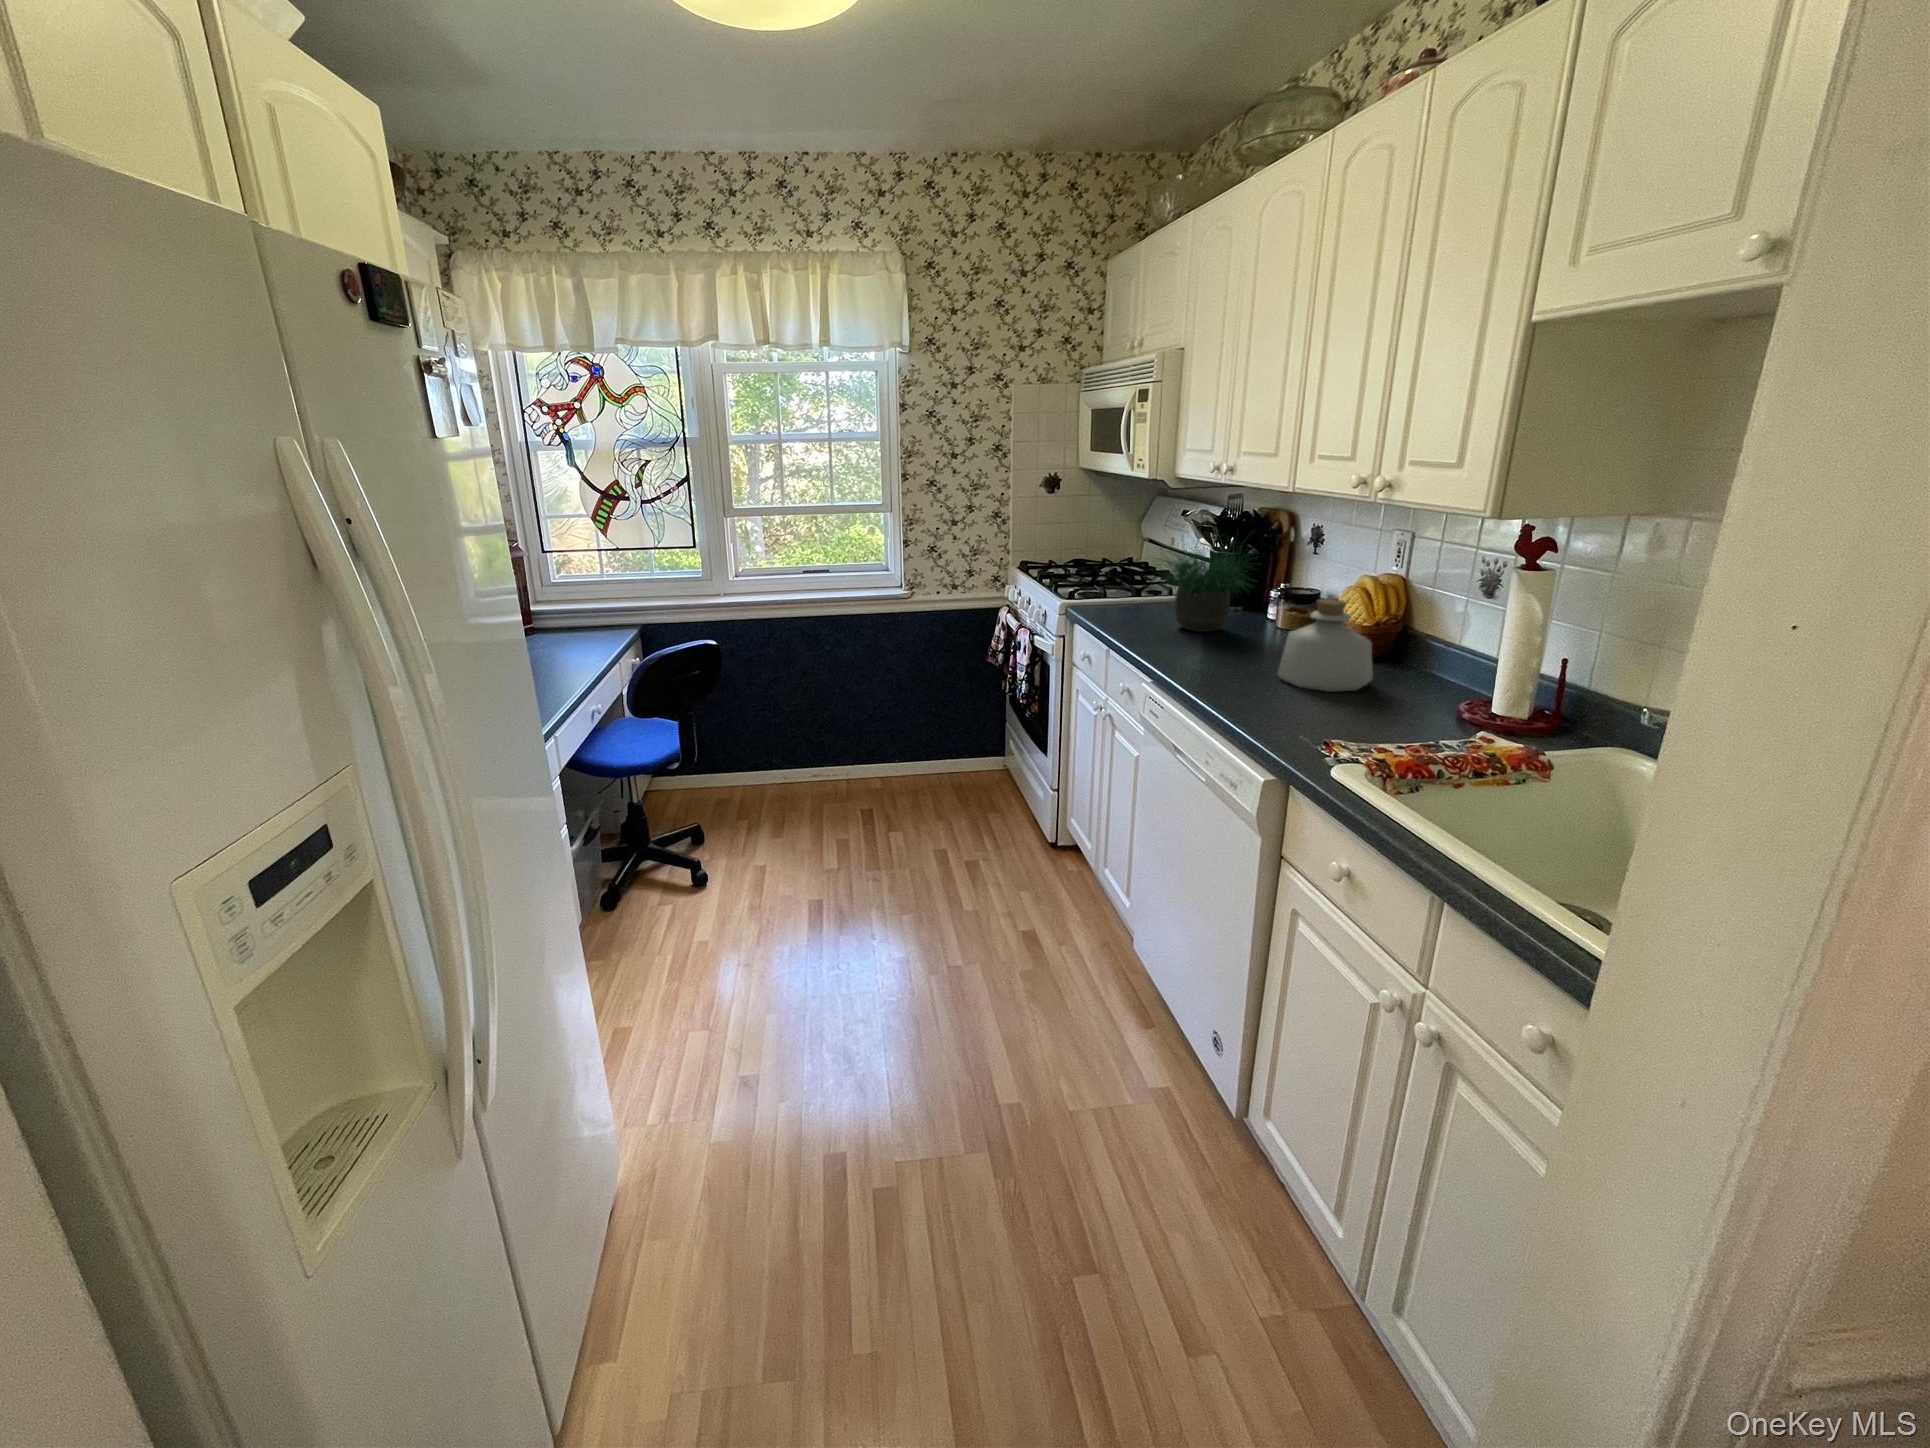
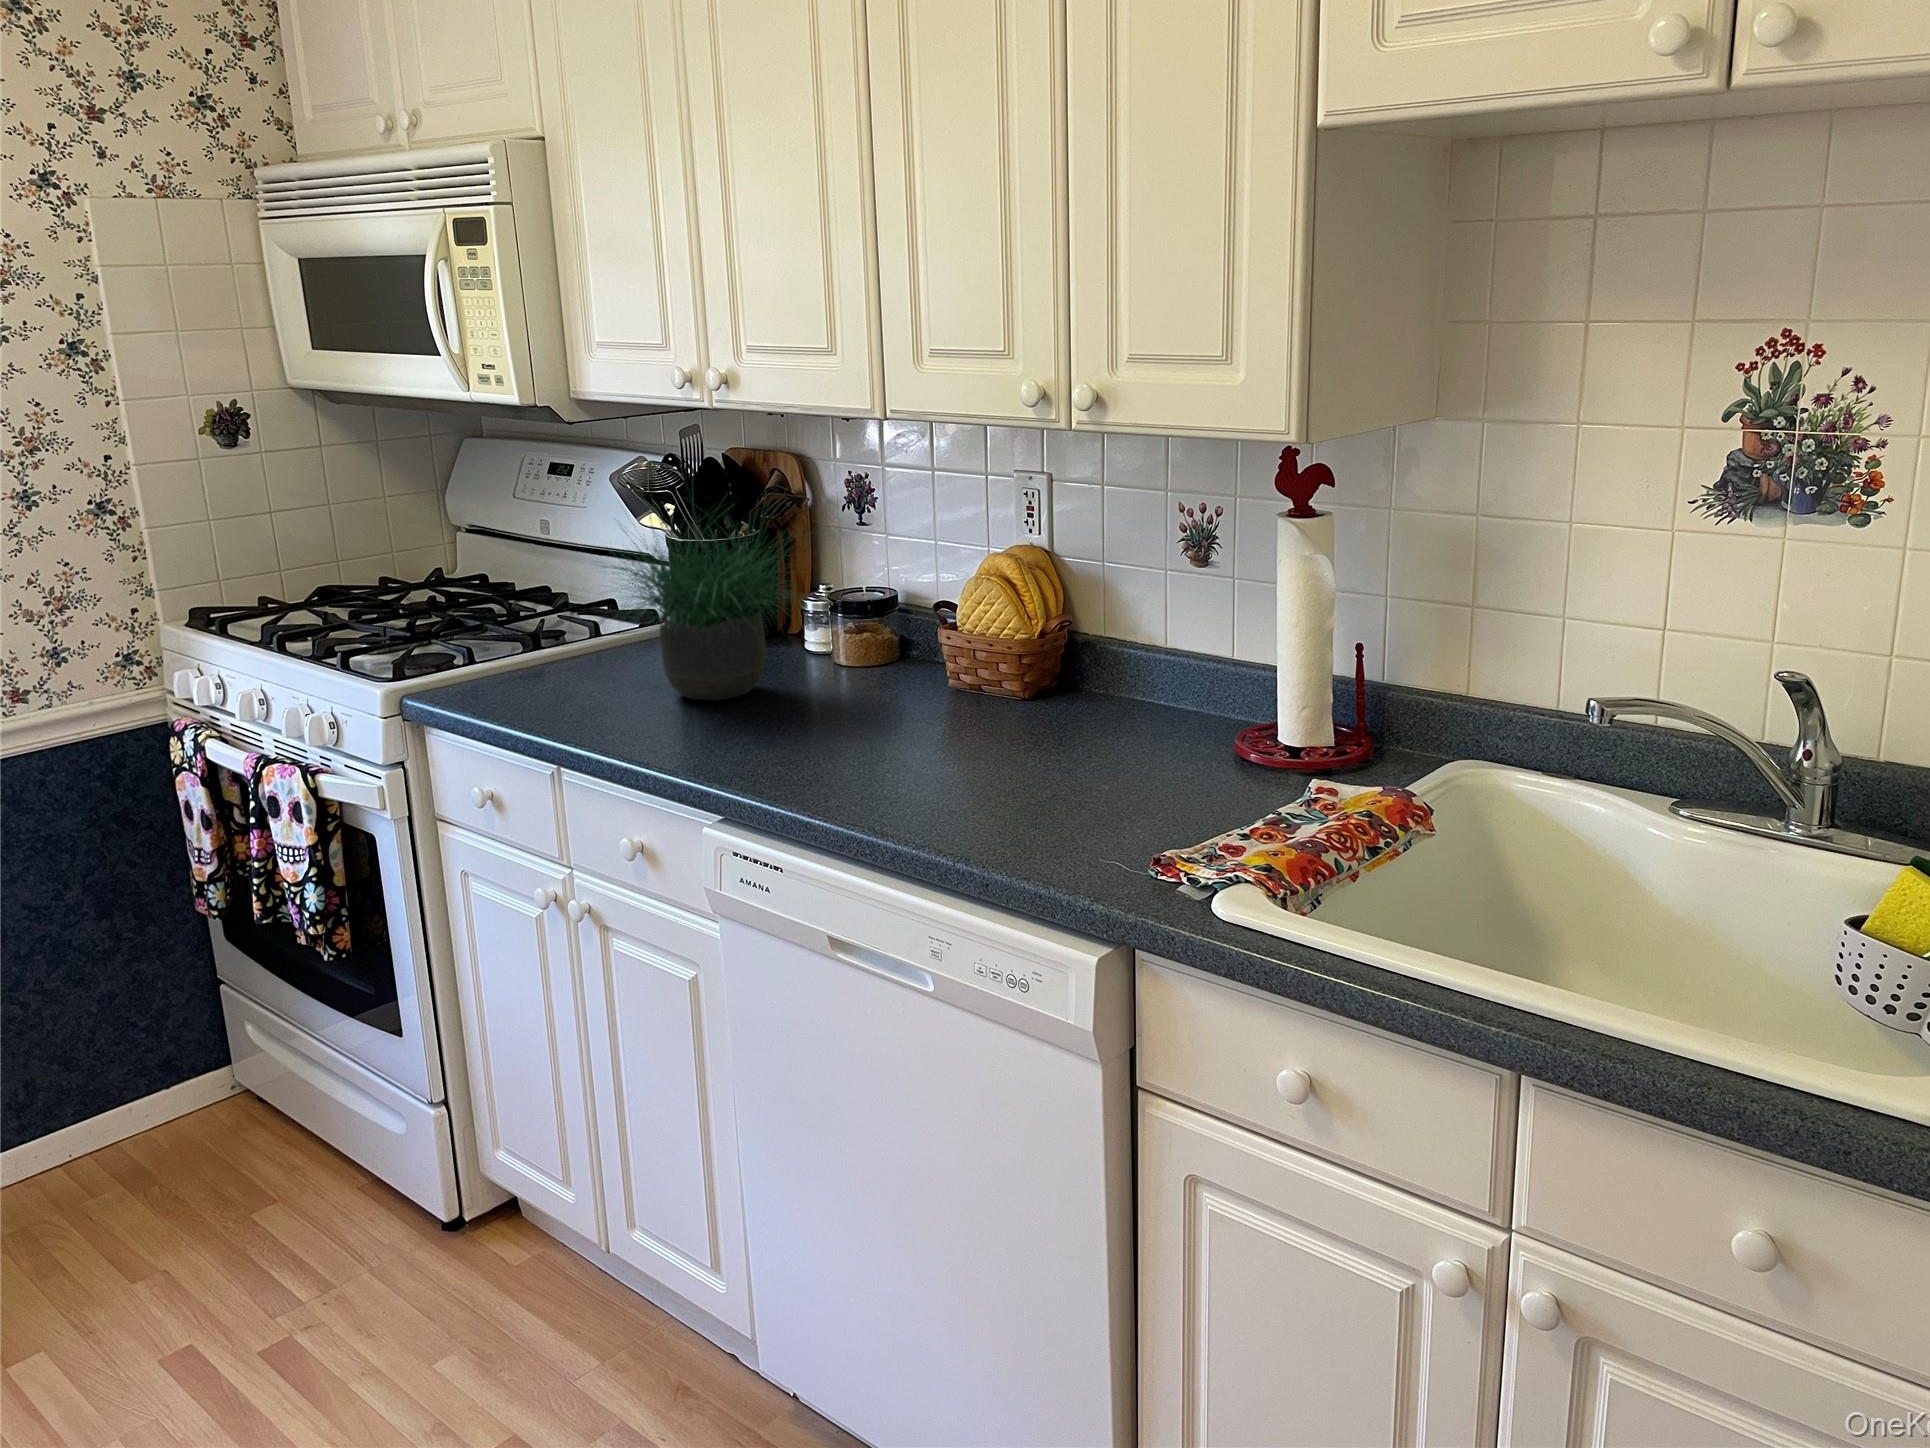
bottle: present [1278,599,1373,692] -> none [933,602,1082,769]

